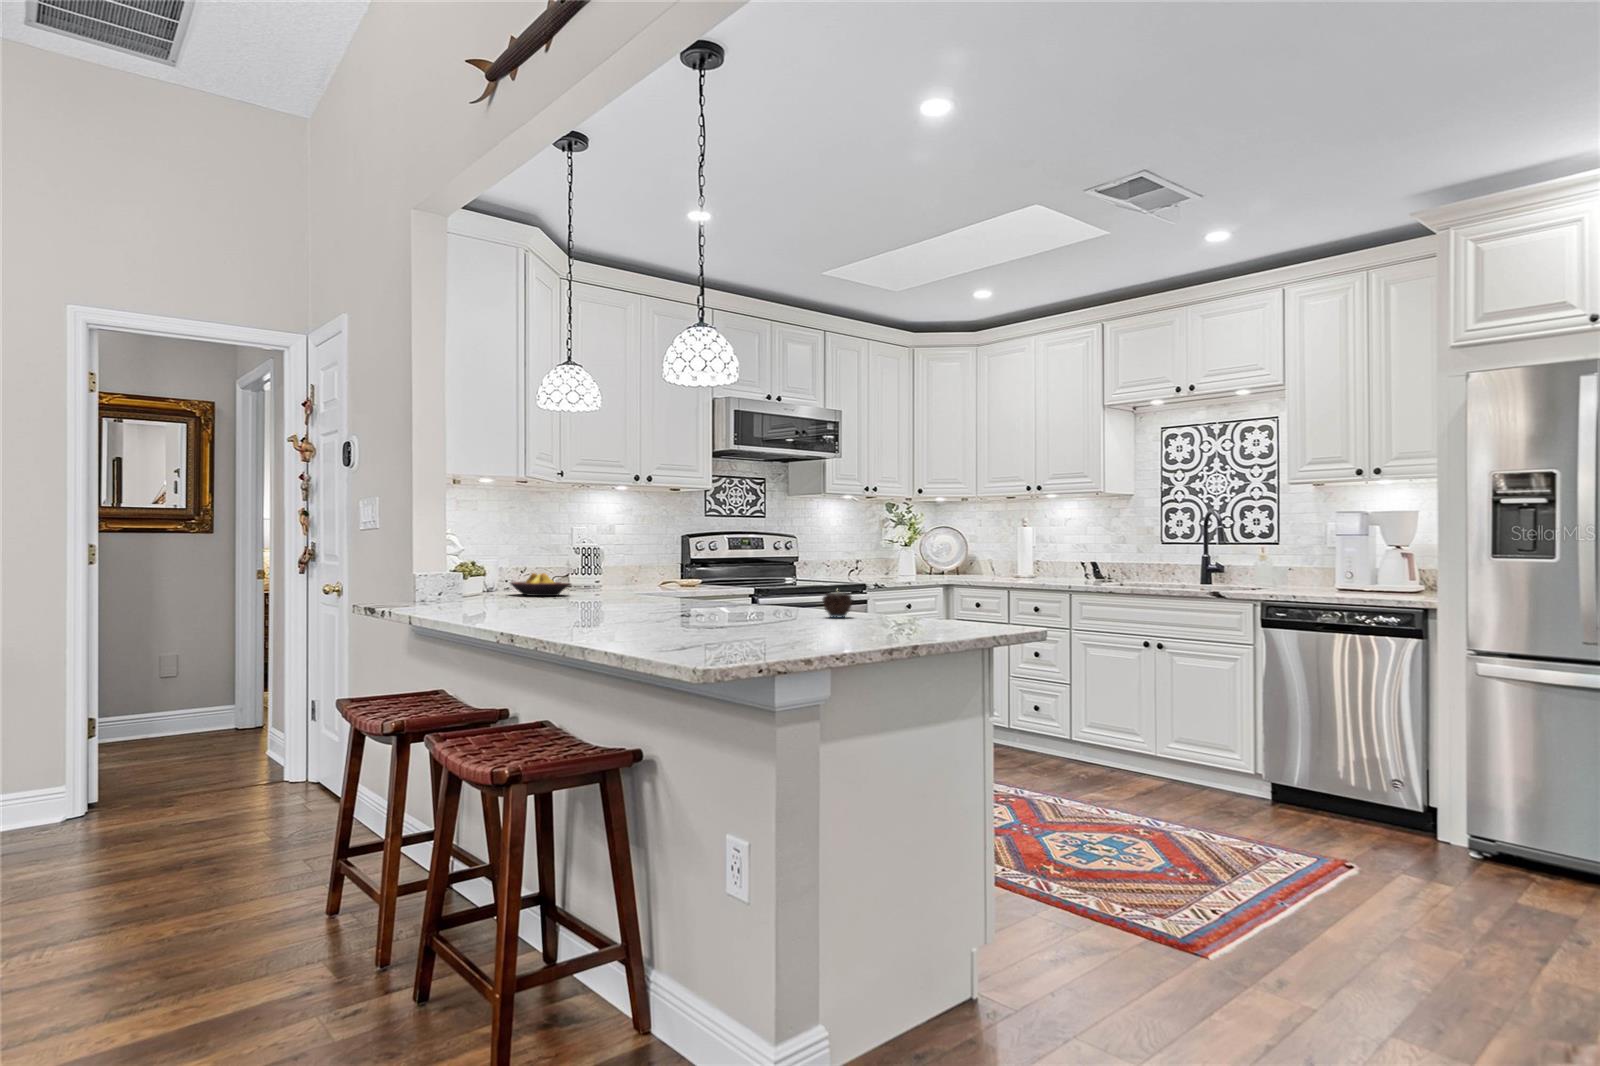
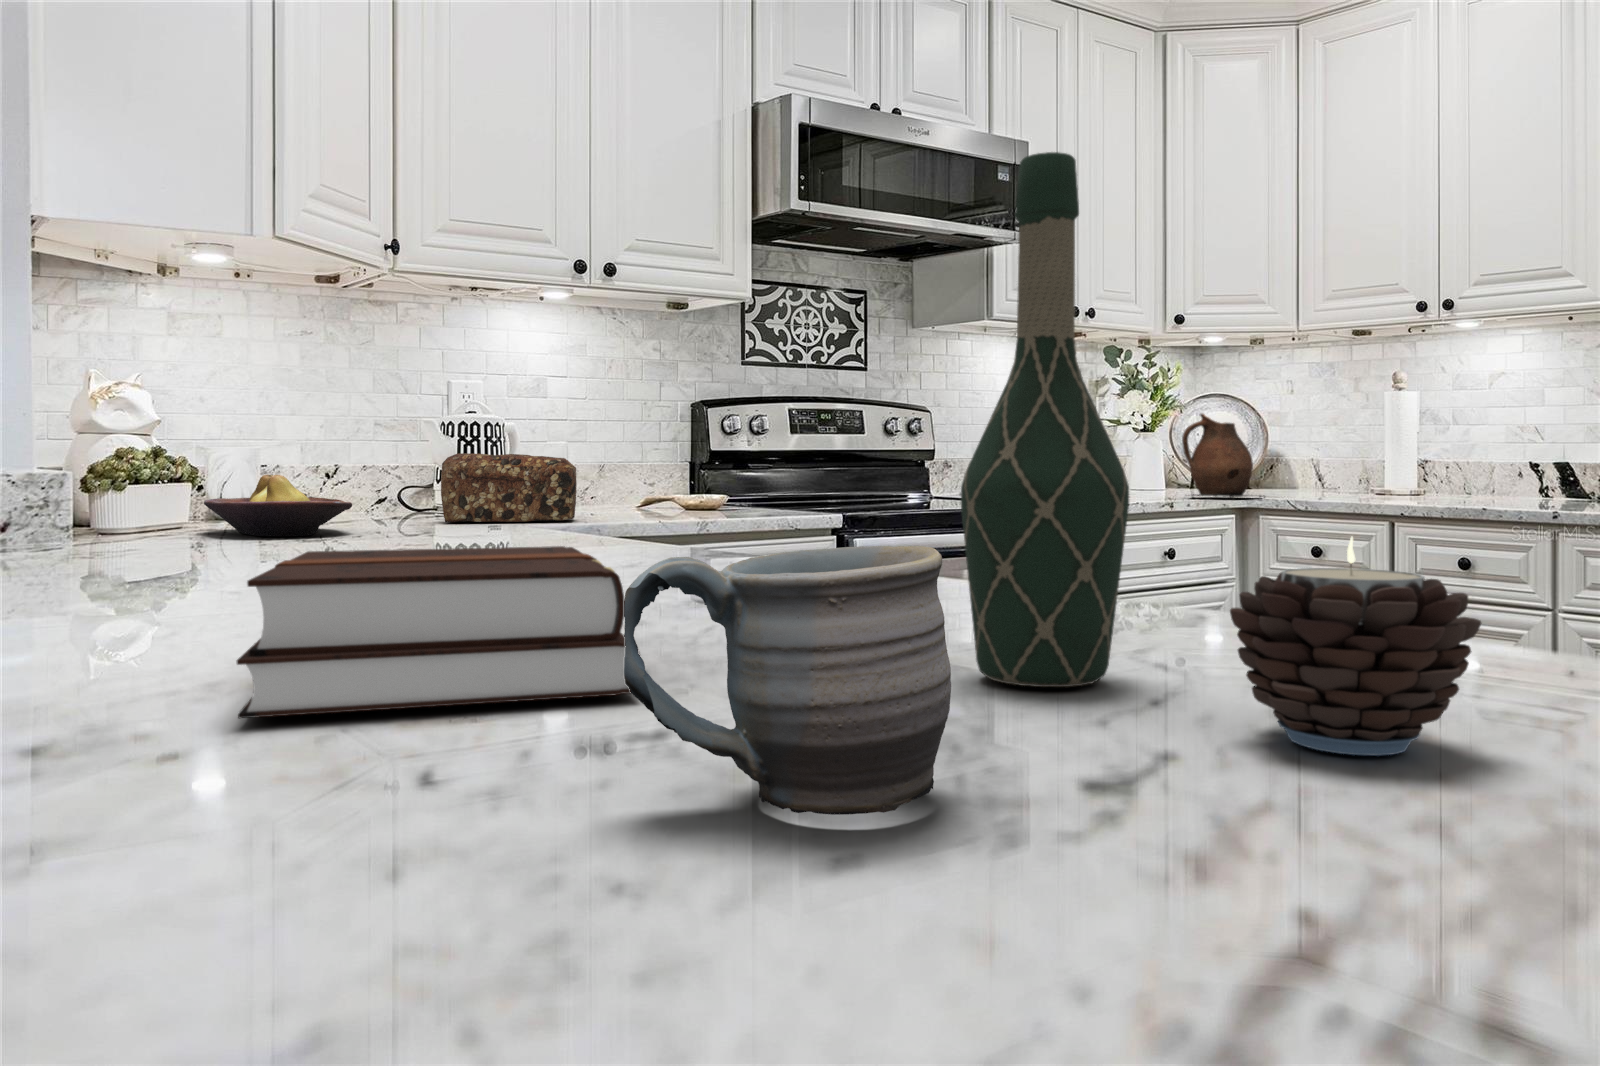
wine bottle: none [786,524,814,614] -> present [961,152,1129,687]
ceramic pitcher: none [918,539,958,580] -> present [1182,414,1261,498]
bread loaf: none [591,563,646,592] -> present [441,453,577,522]
mug: none [741,589,780,620] -> present [624,546,951,815]
hardback book: none [654,592,733,617] -> present [237,546,640,718]

